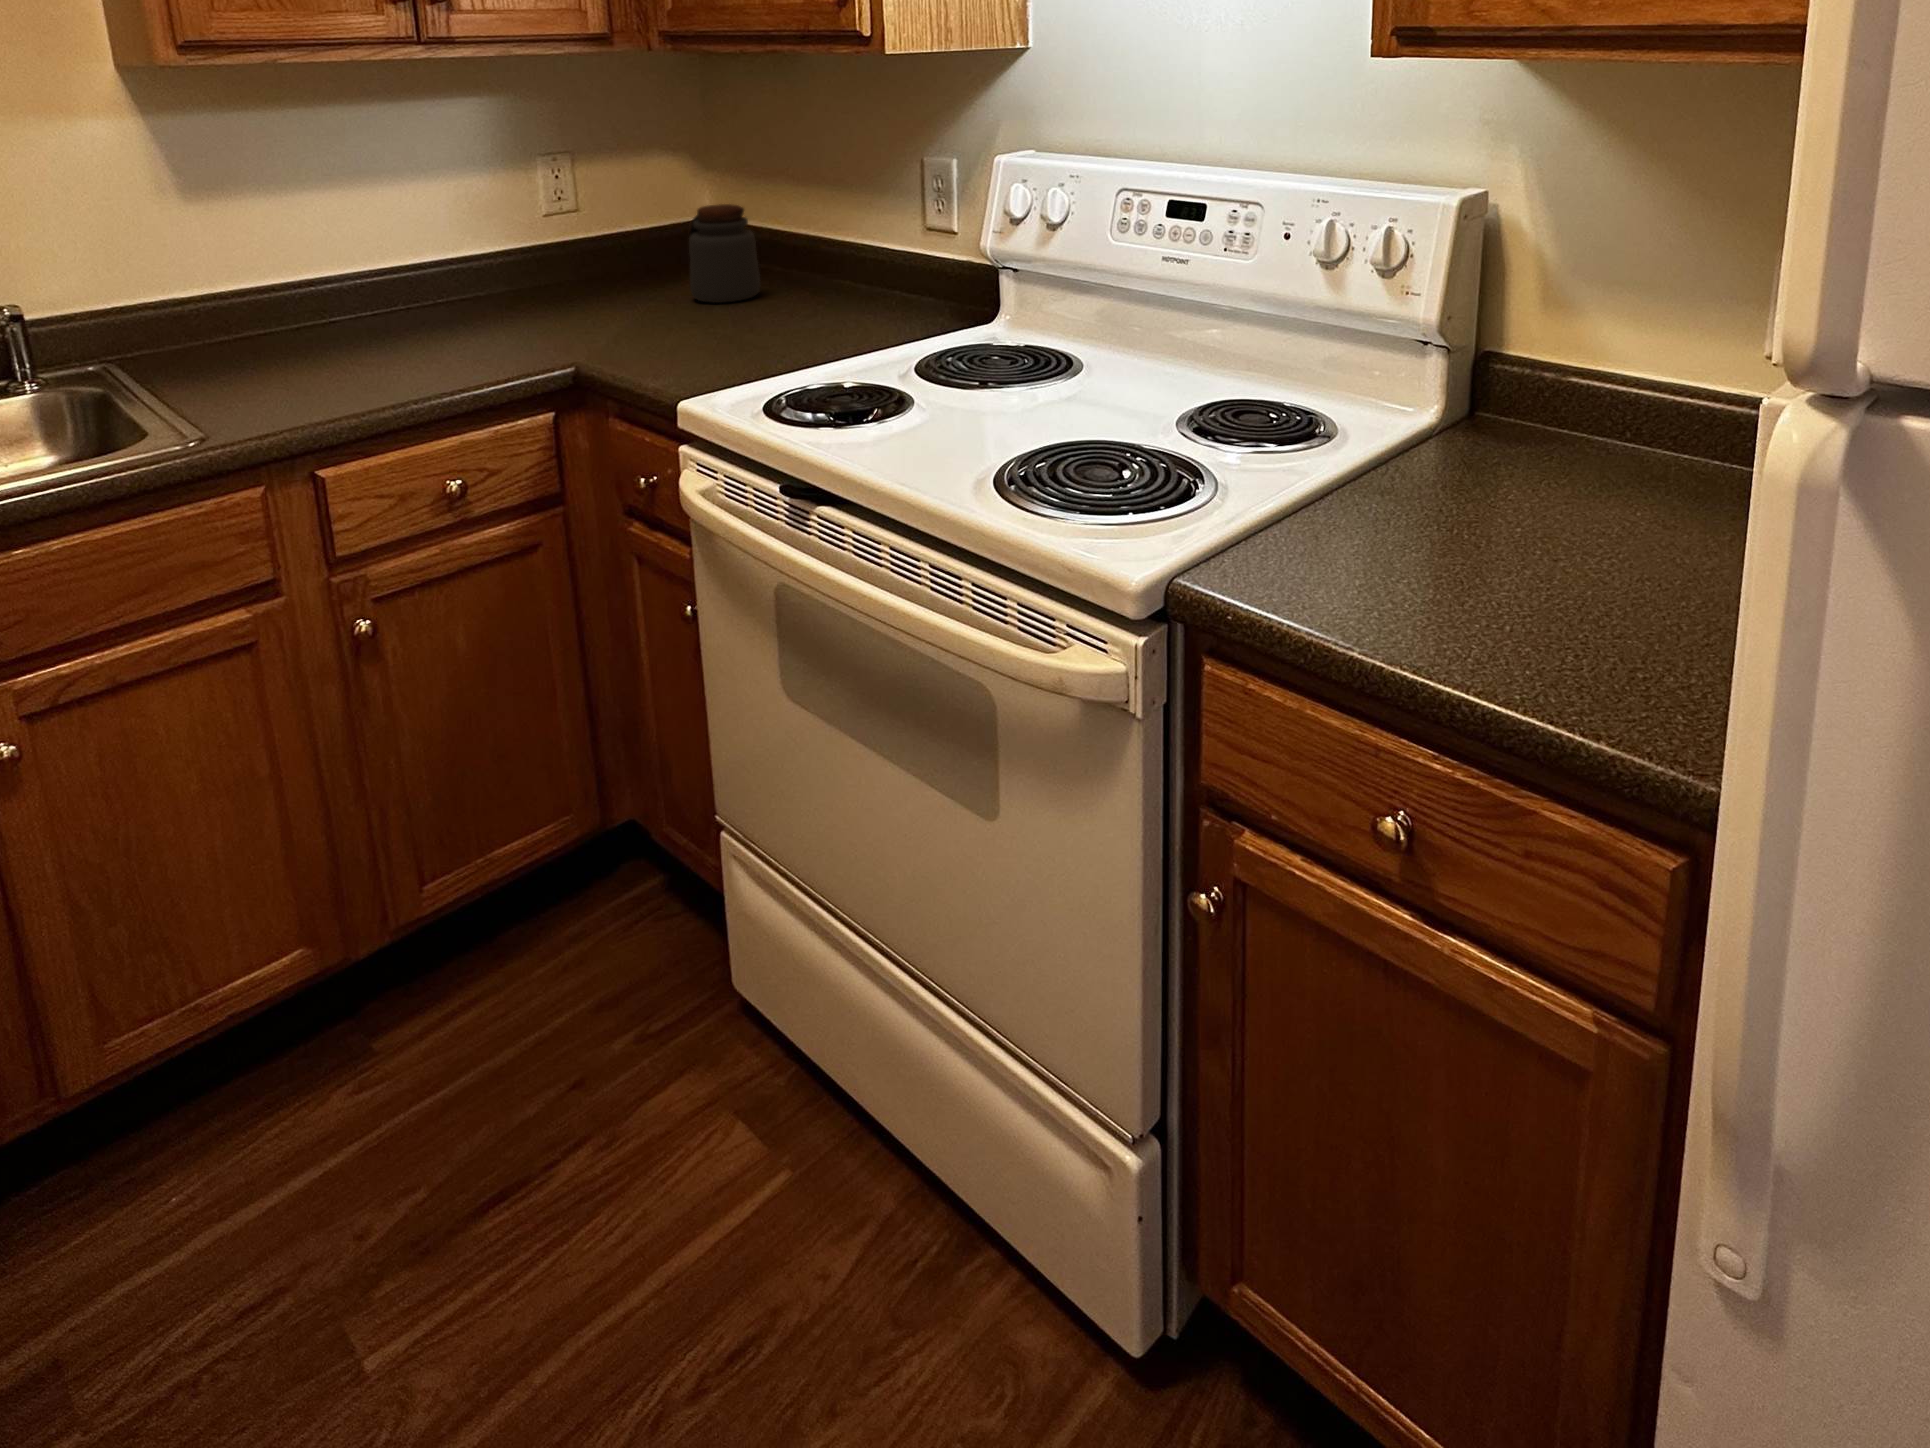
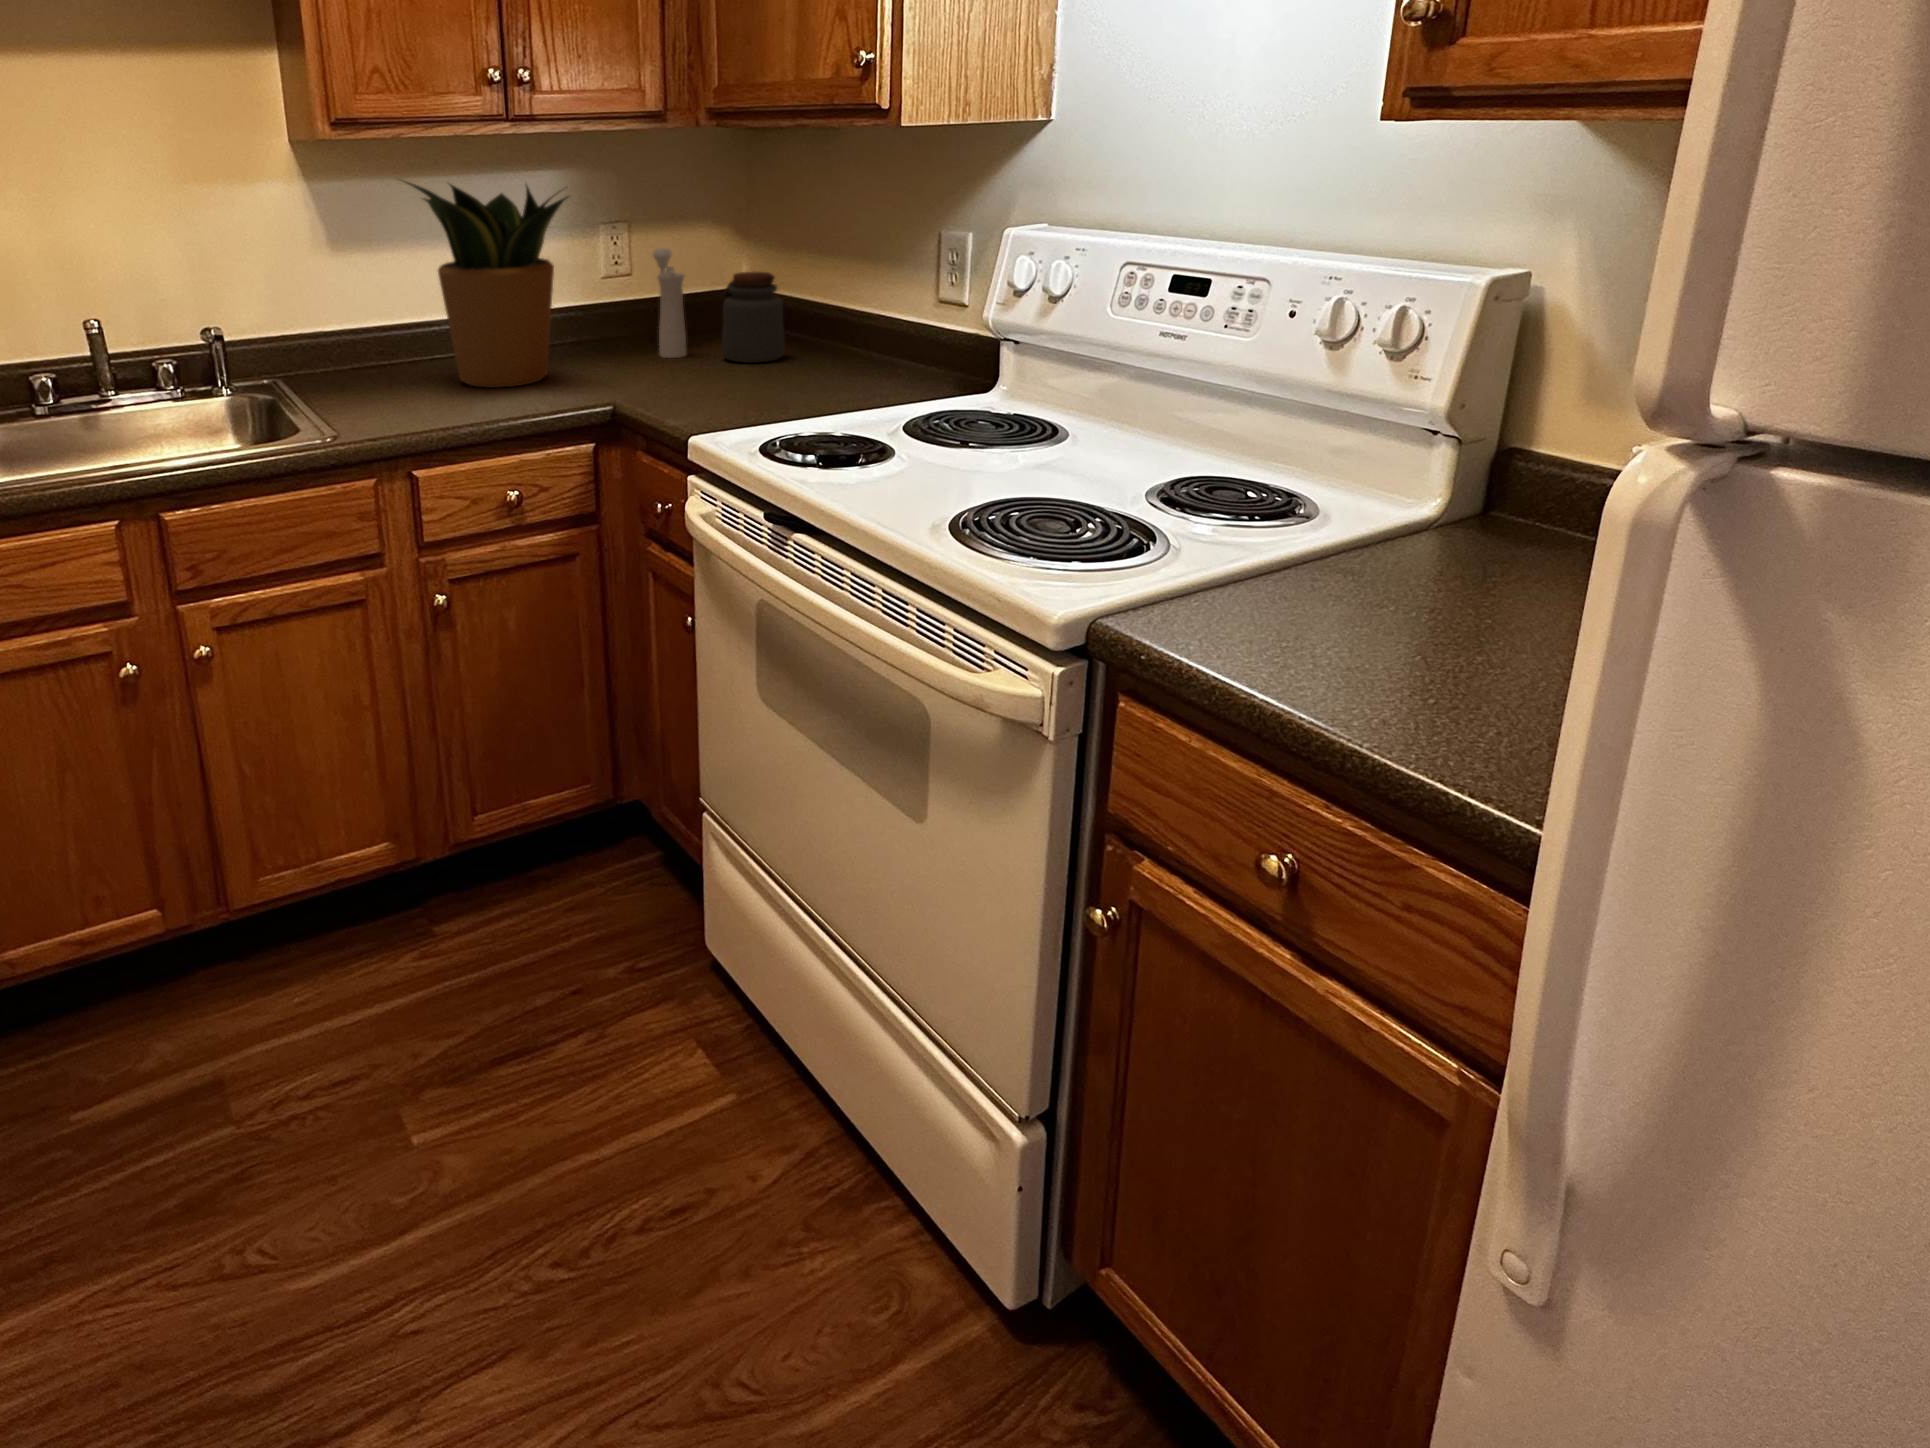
potted plant: none [270,112,506,354] -> present [401,179,568,388]
pepper mill: none [601,182,649,302] -> present [652,248,686,358]

